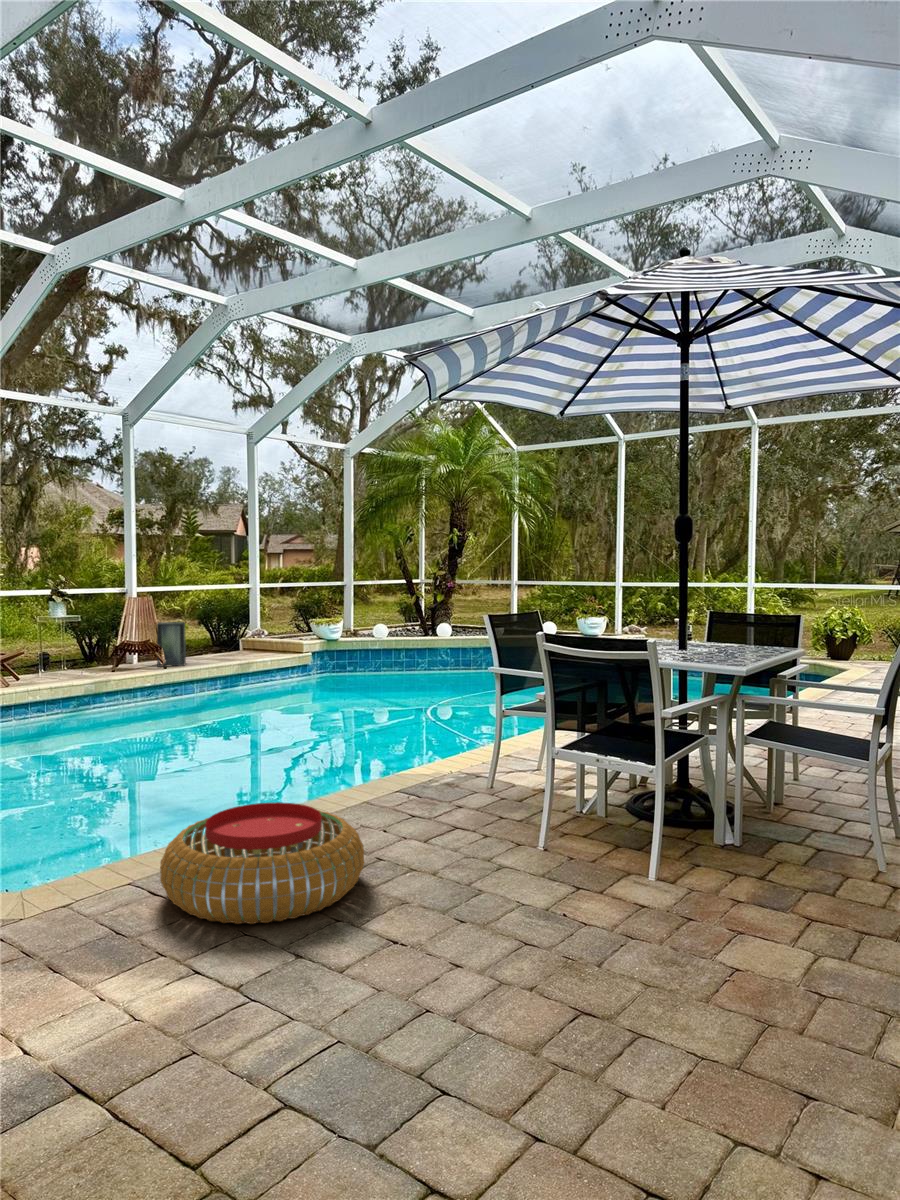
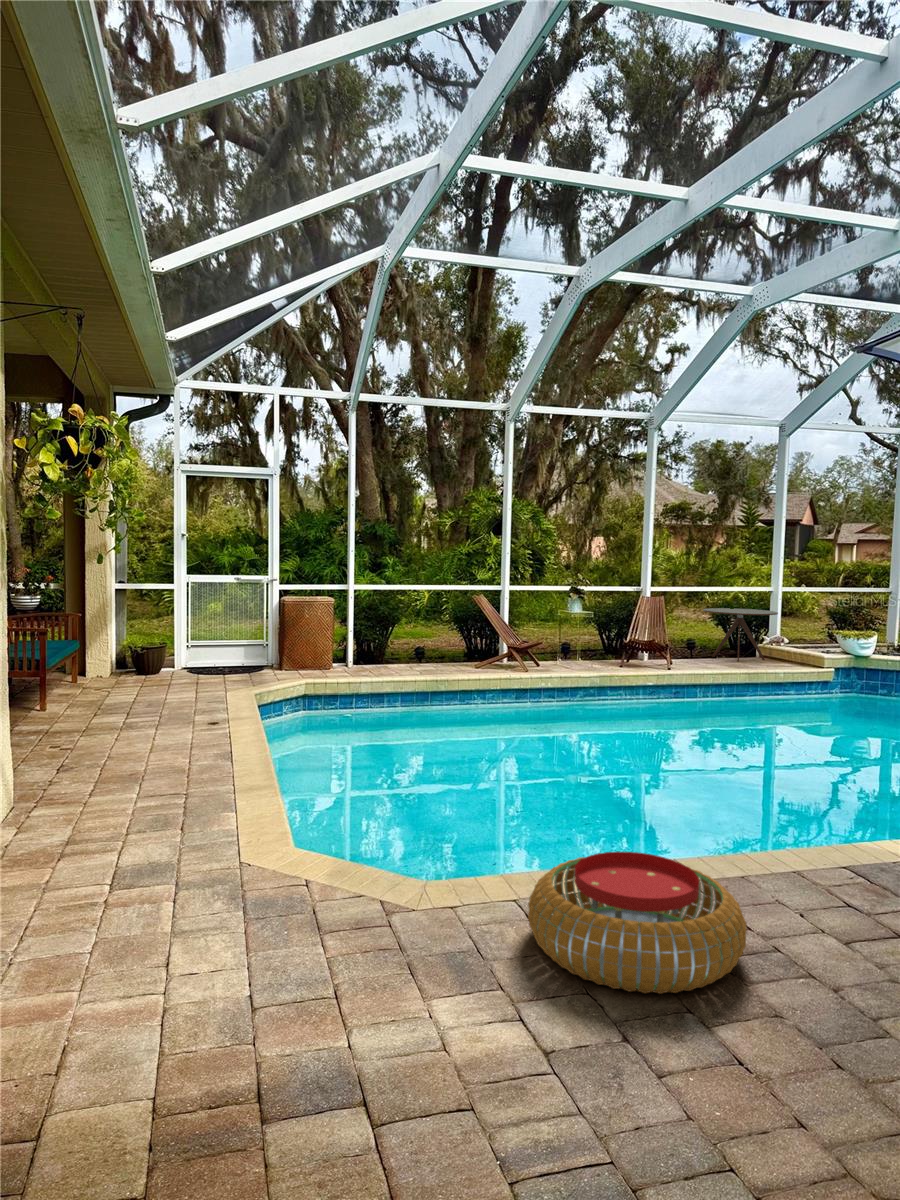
round table: none [188,606,258,656] -> present [703,608,778,661]
storage box: present [156,622,186,667] -> none [663,622,695,669]

